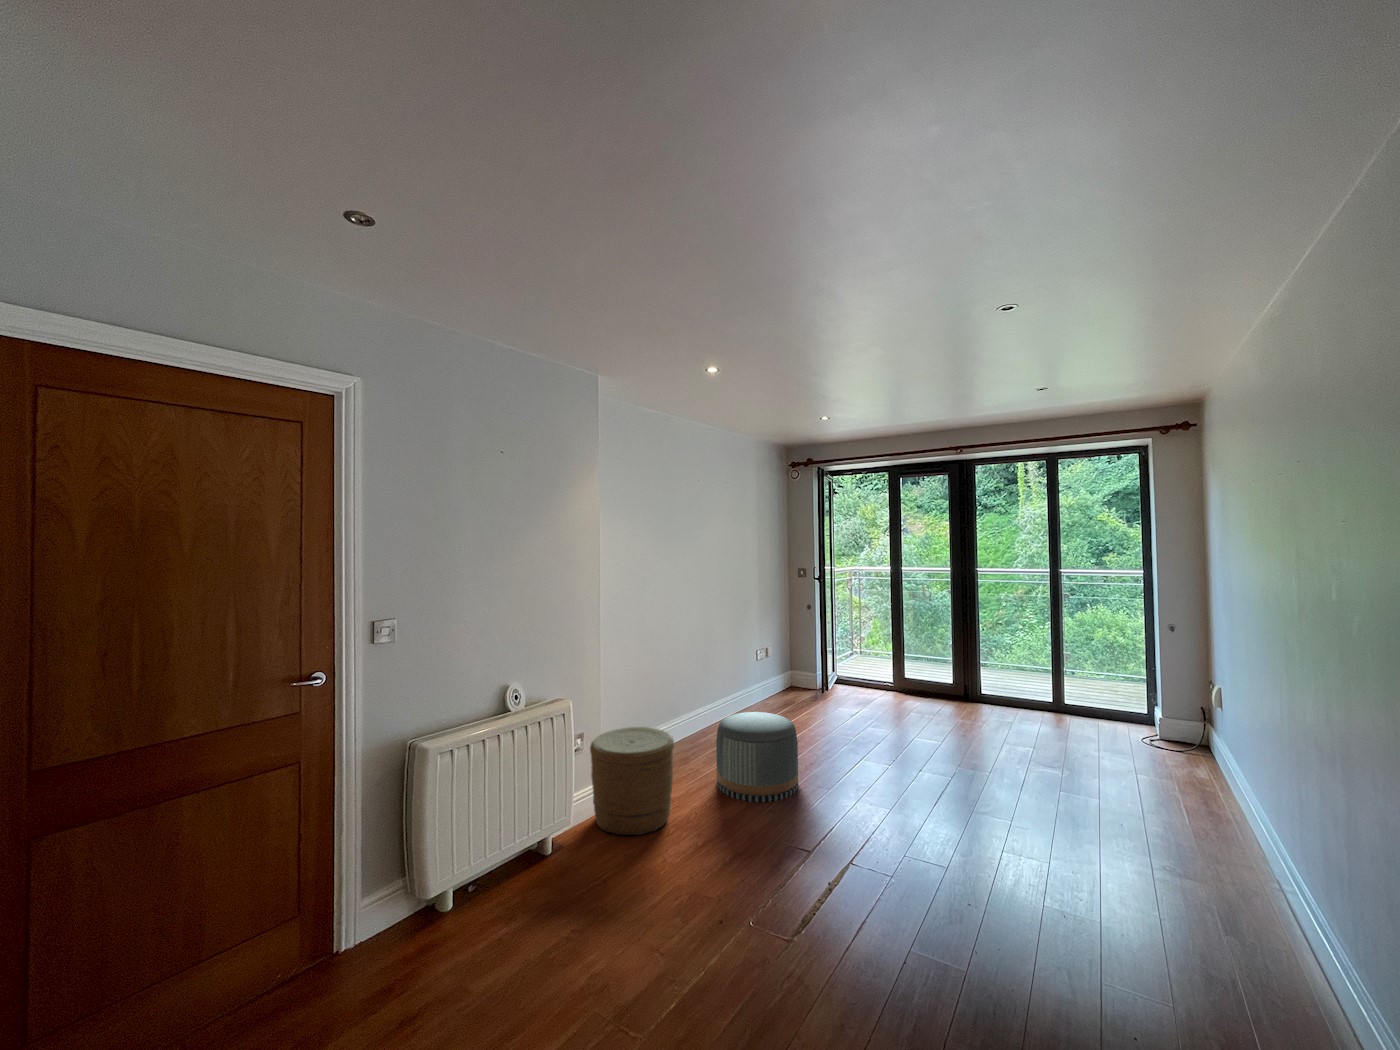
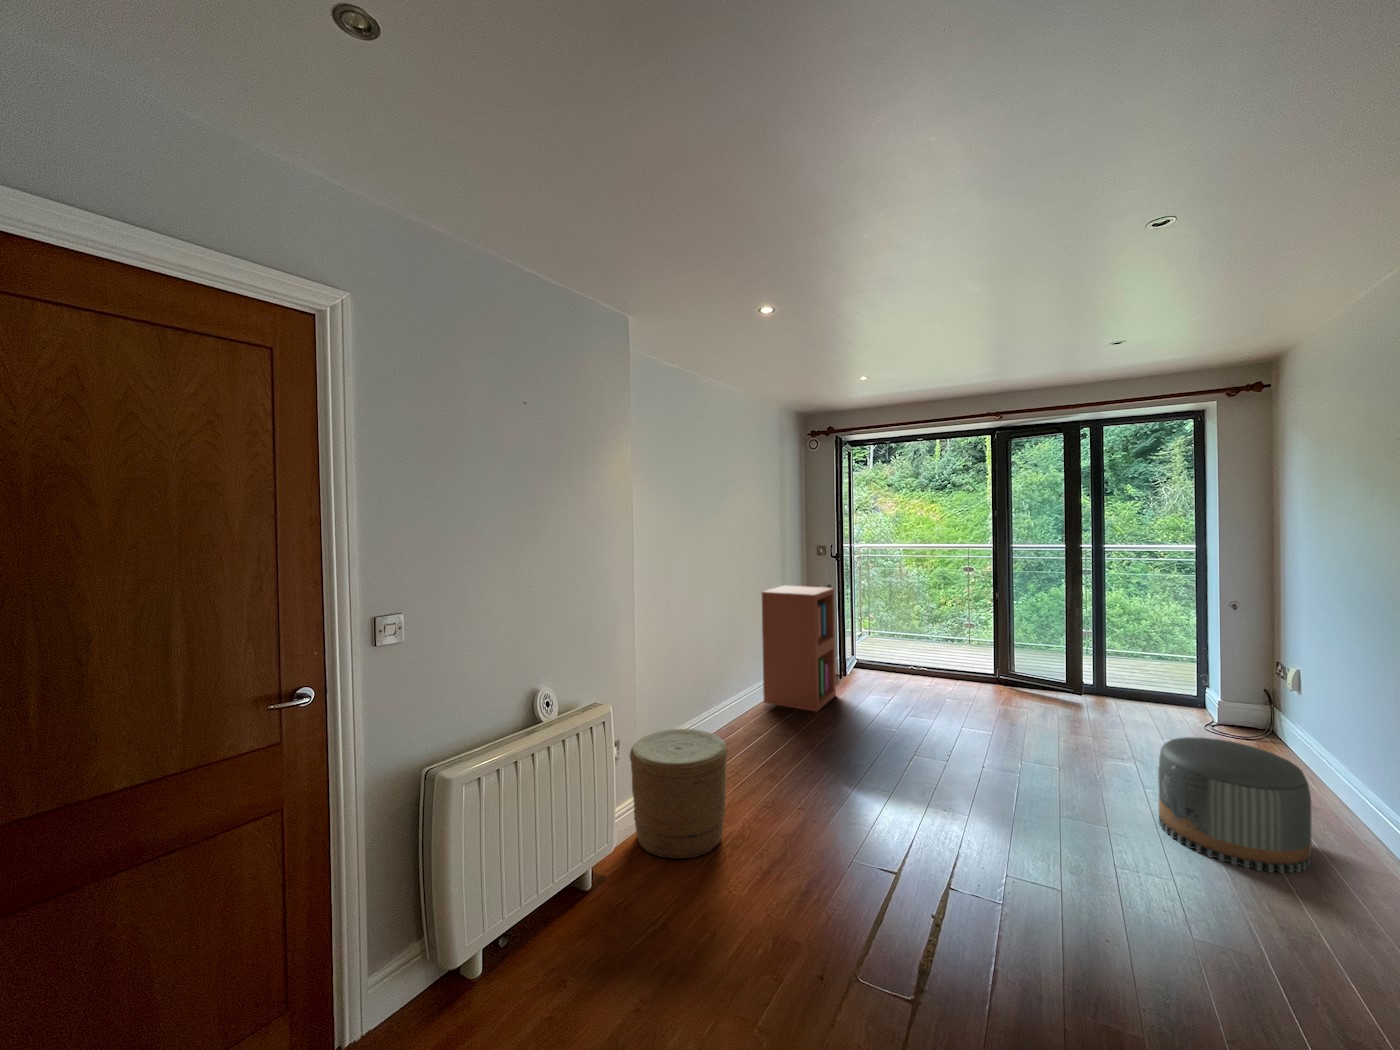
bookshelf: none [736,605,807,722] -> present [762,585,836,712]
pouf: present [716,712,798,802] -> present [1158,737,1312,873]

